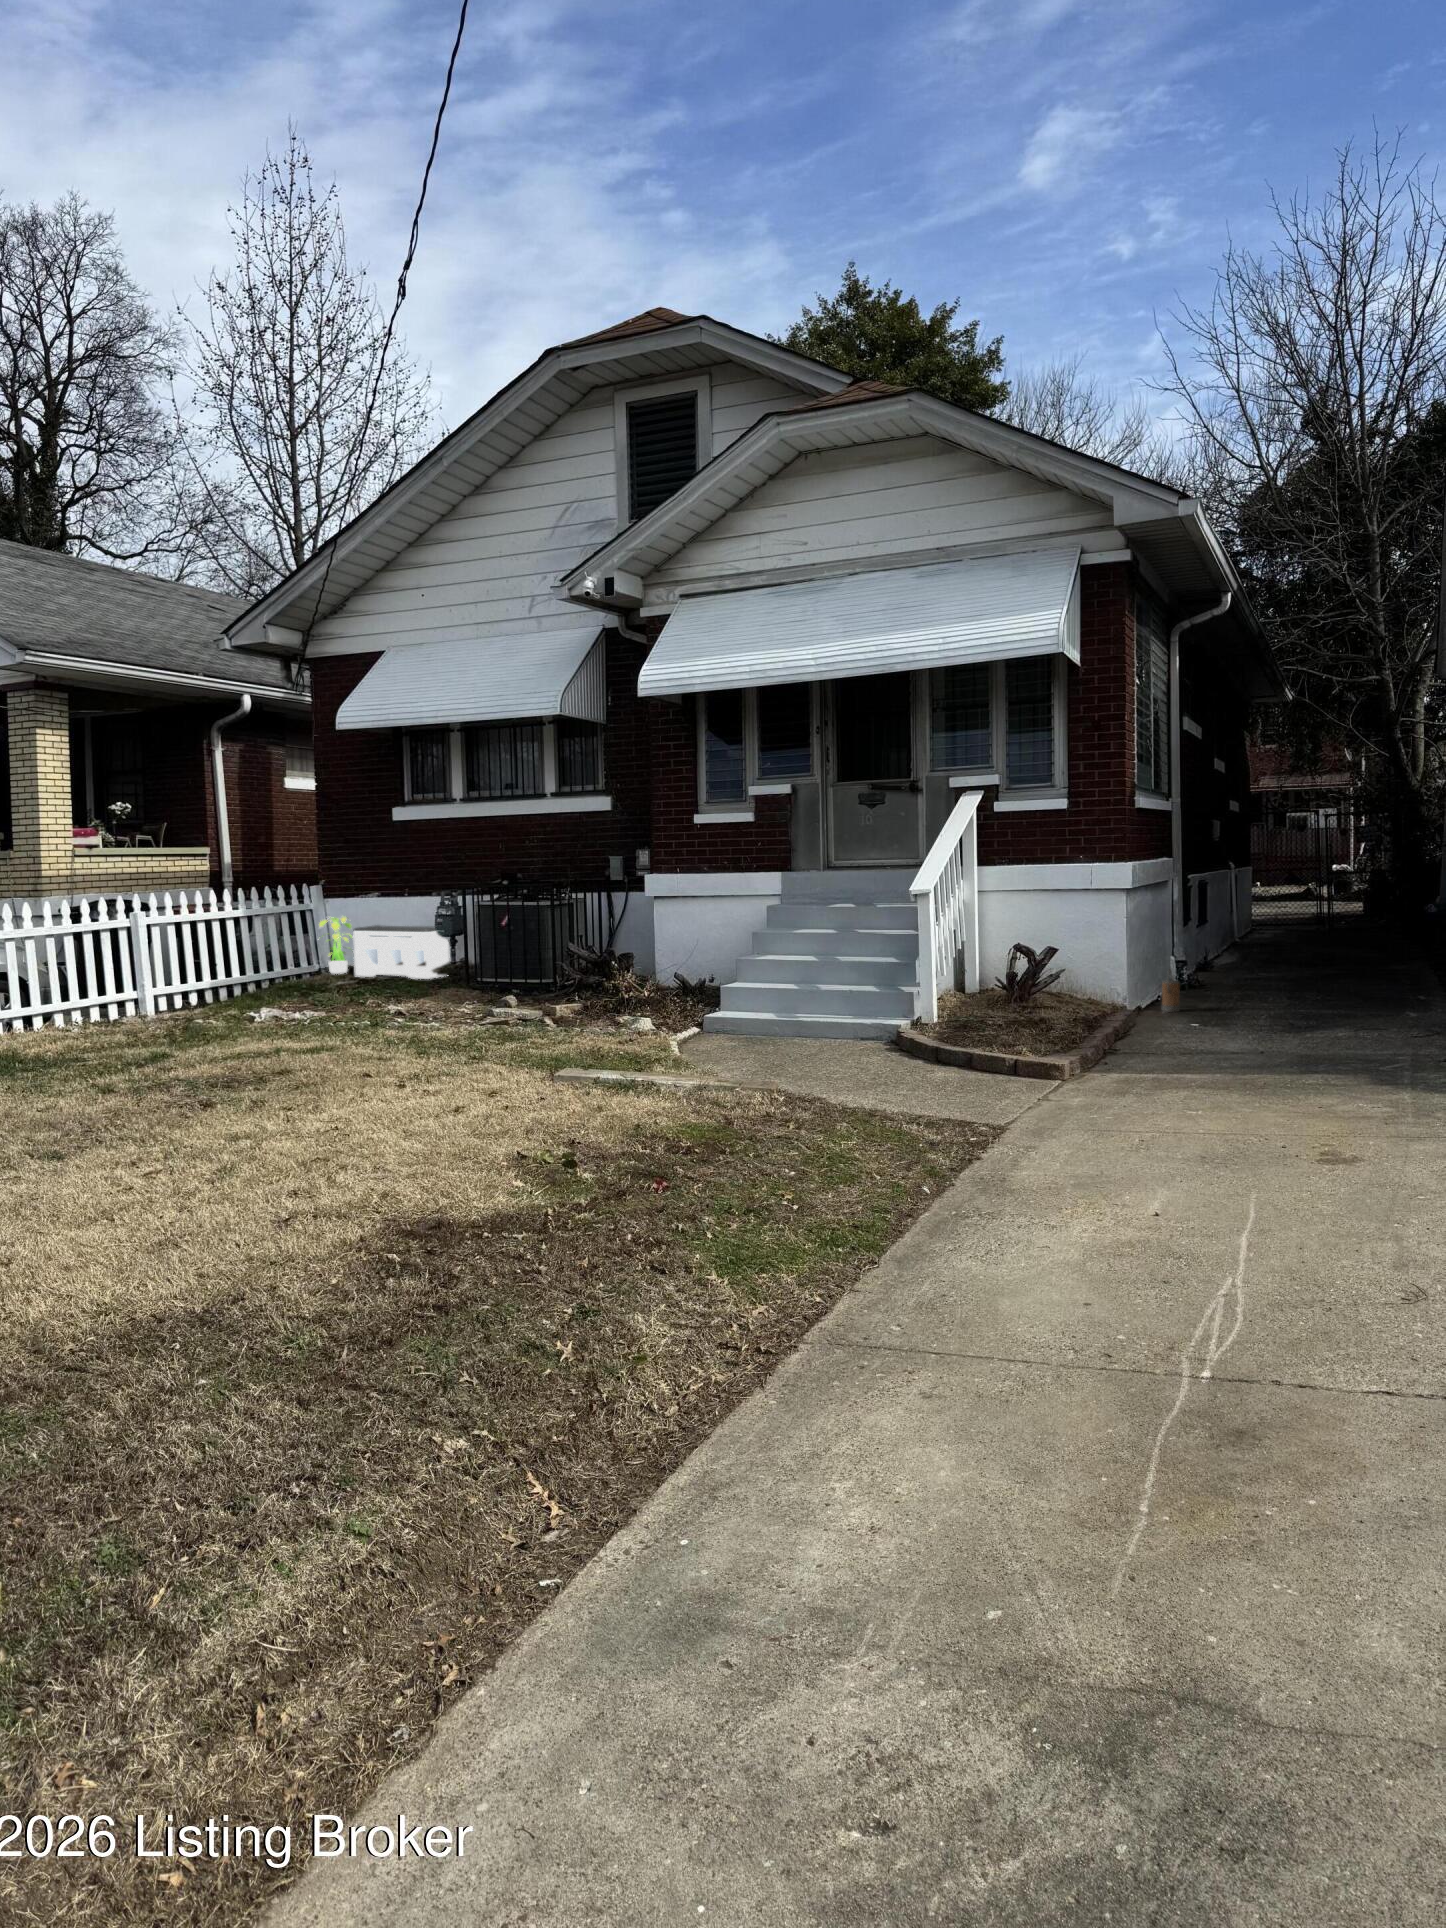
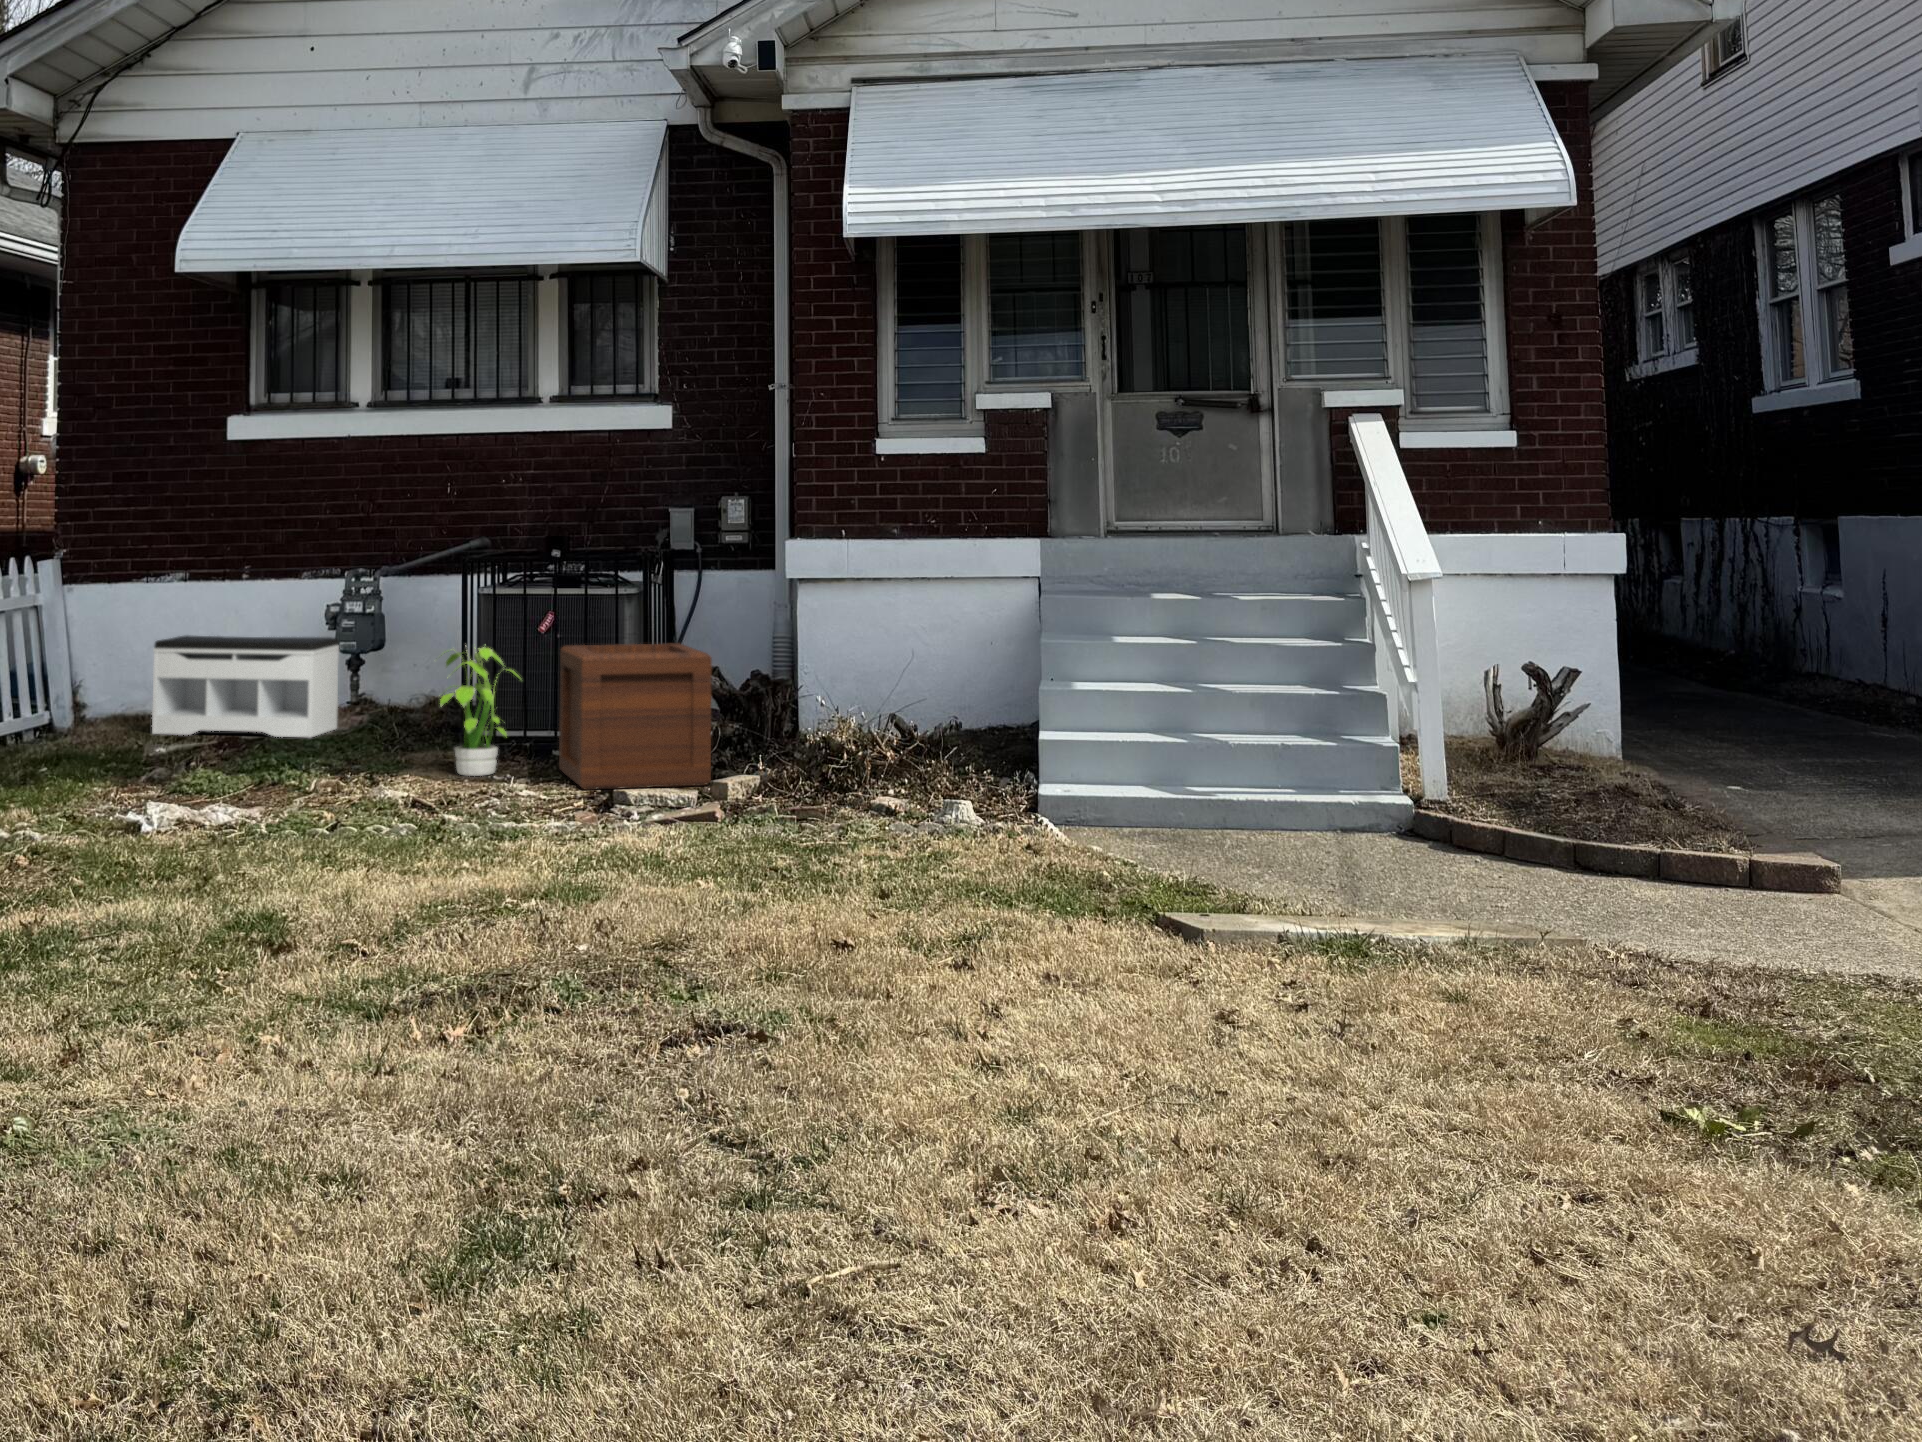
potted plant: present [319,917,353,974] -> present [440,648,520,776]
wooden crate: none [507,930,584,1006] -> present [559,643,712,790]
watering can: present [1162,969,1180,1012] -> none [1686,704,1718,777]

